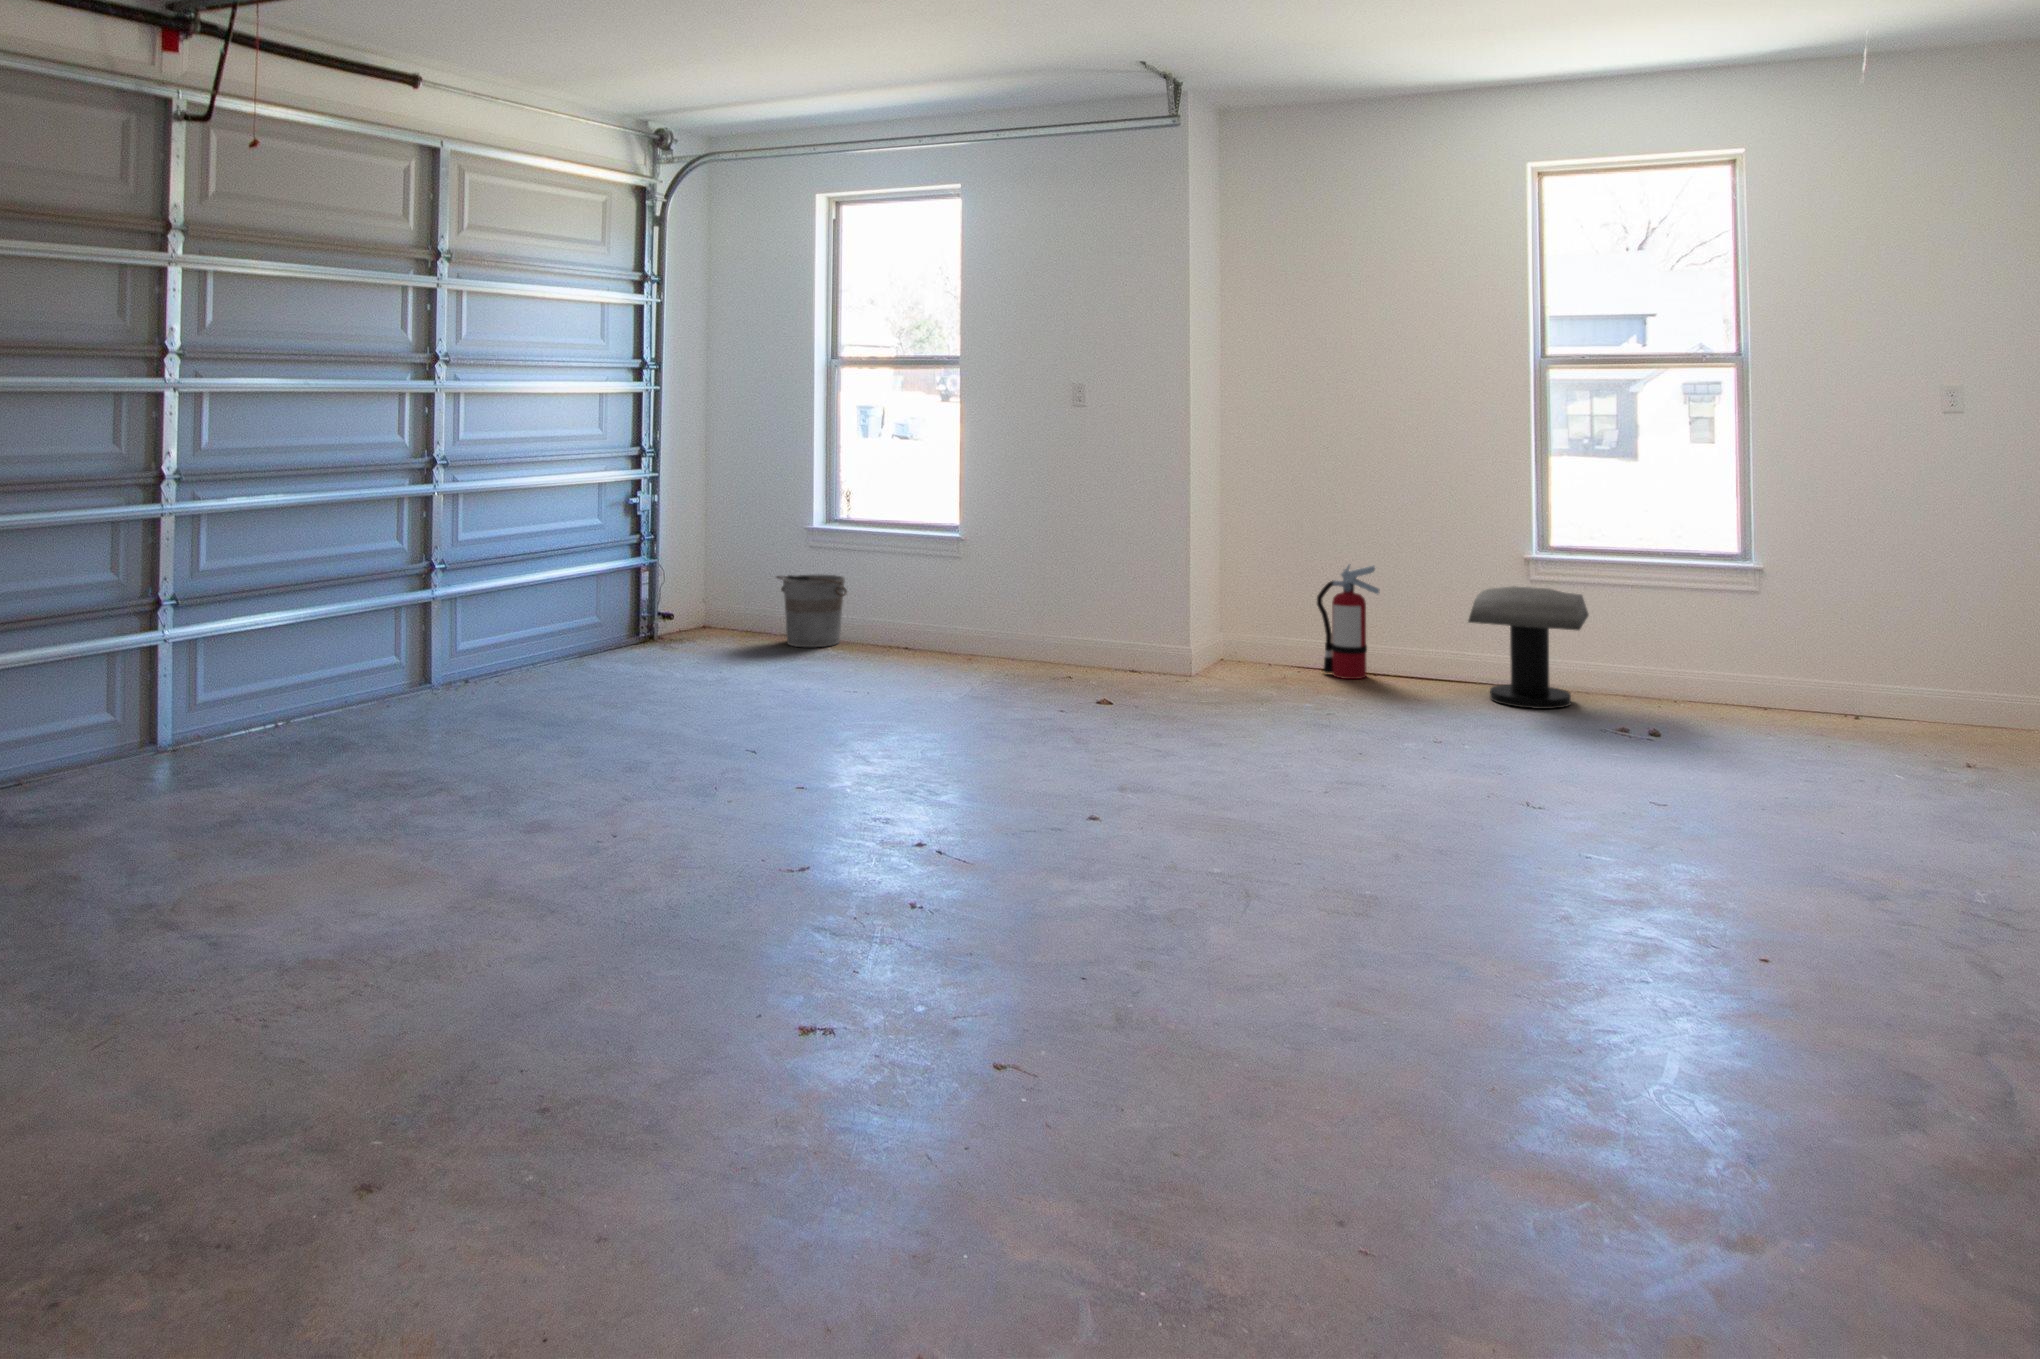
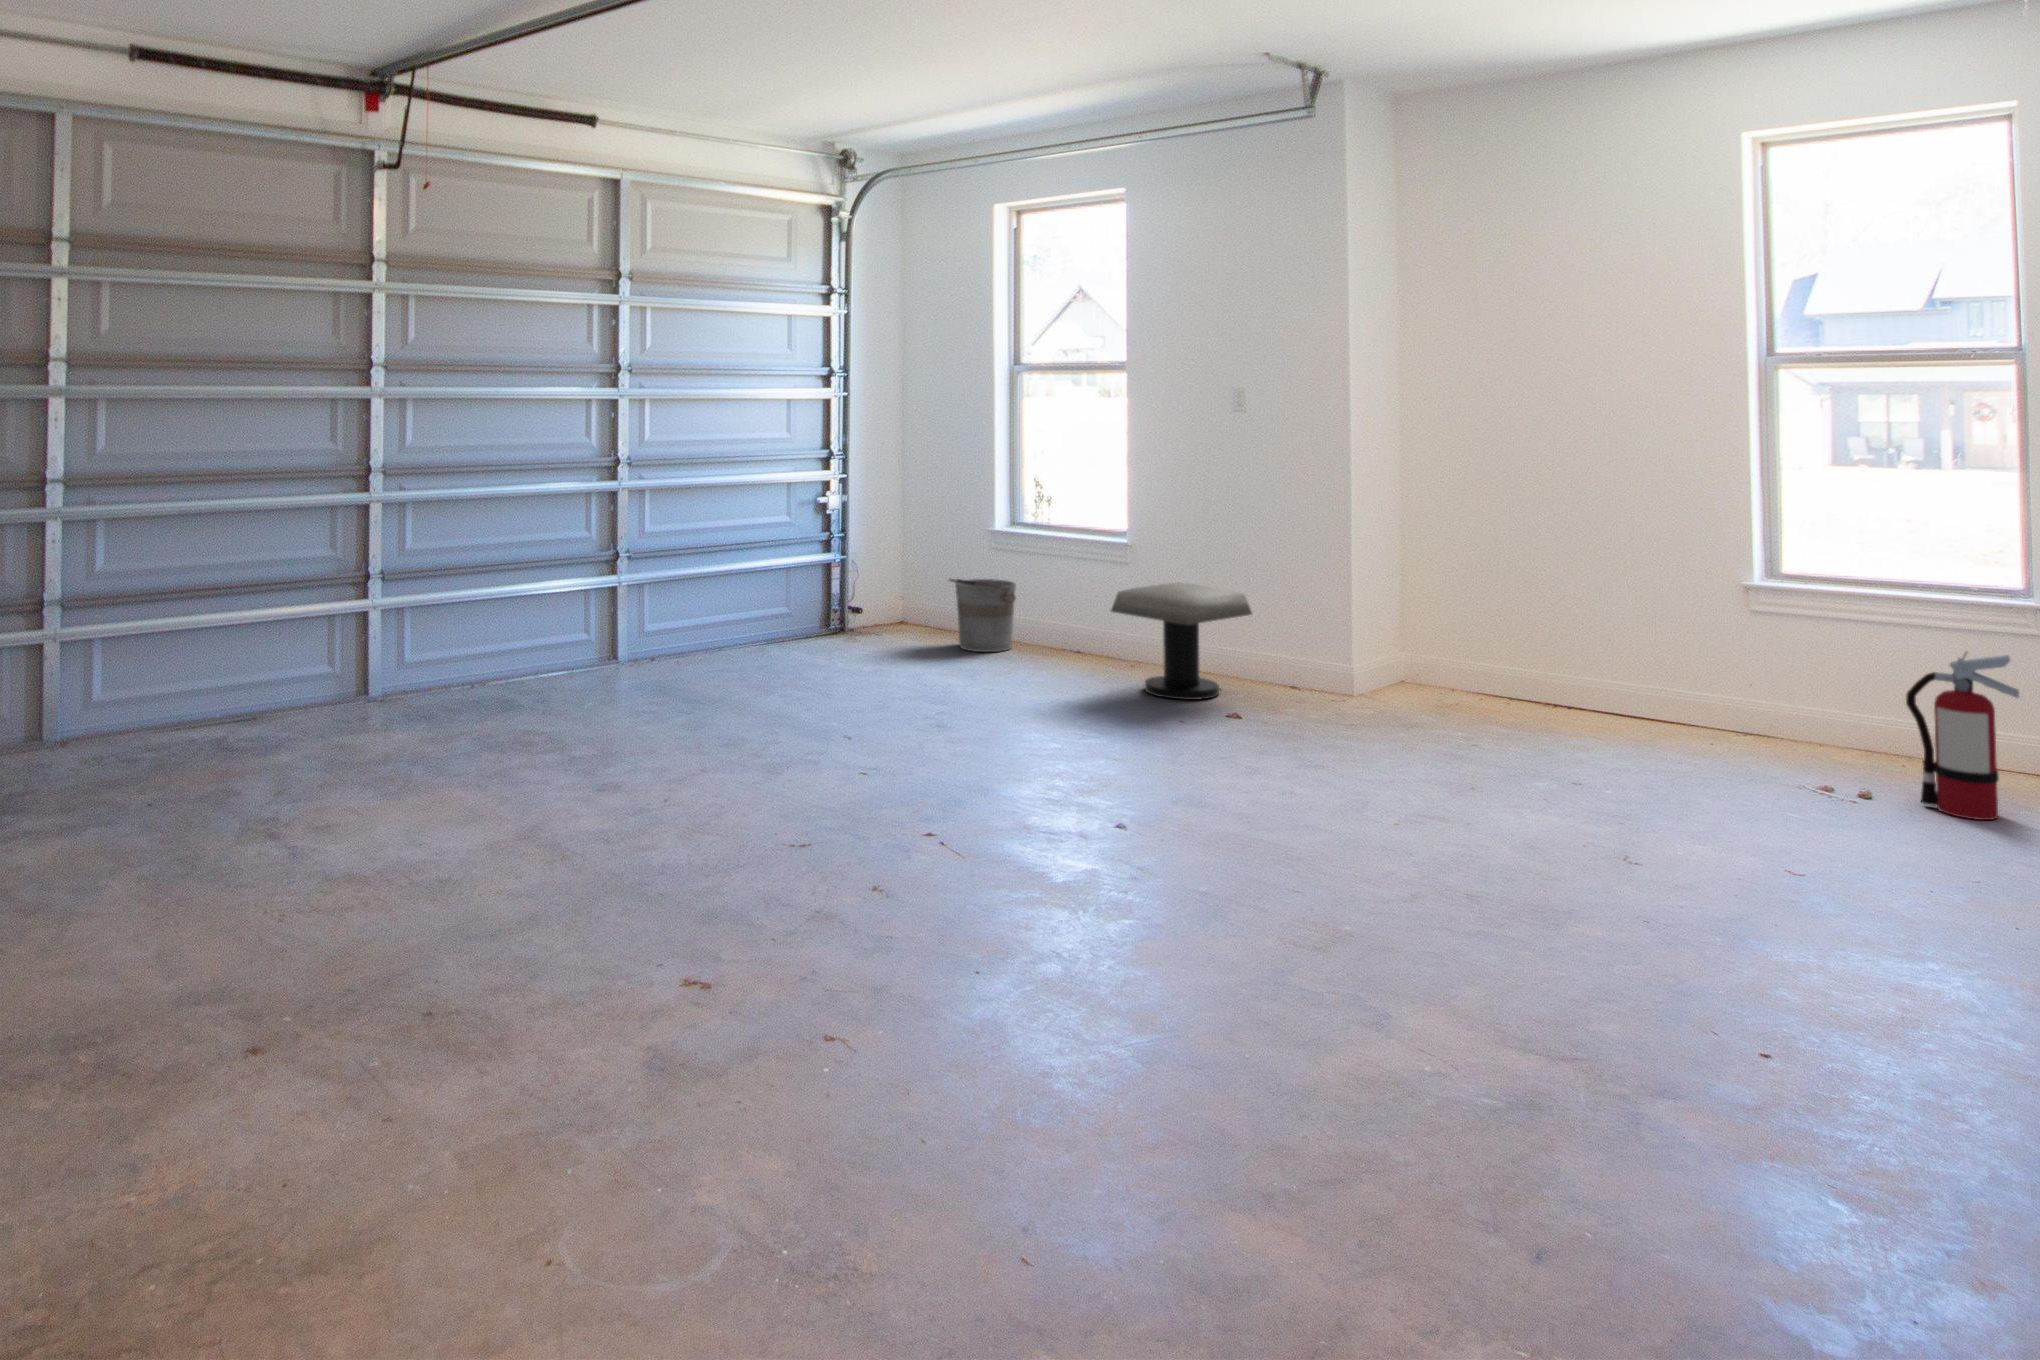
fire extinguisher: present [1317,565,1380,679] -> present [1906,652,2019,820]
stool: present [1468,586,1588,709] -> present [1111,582,1252,700]

